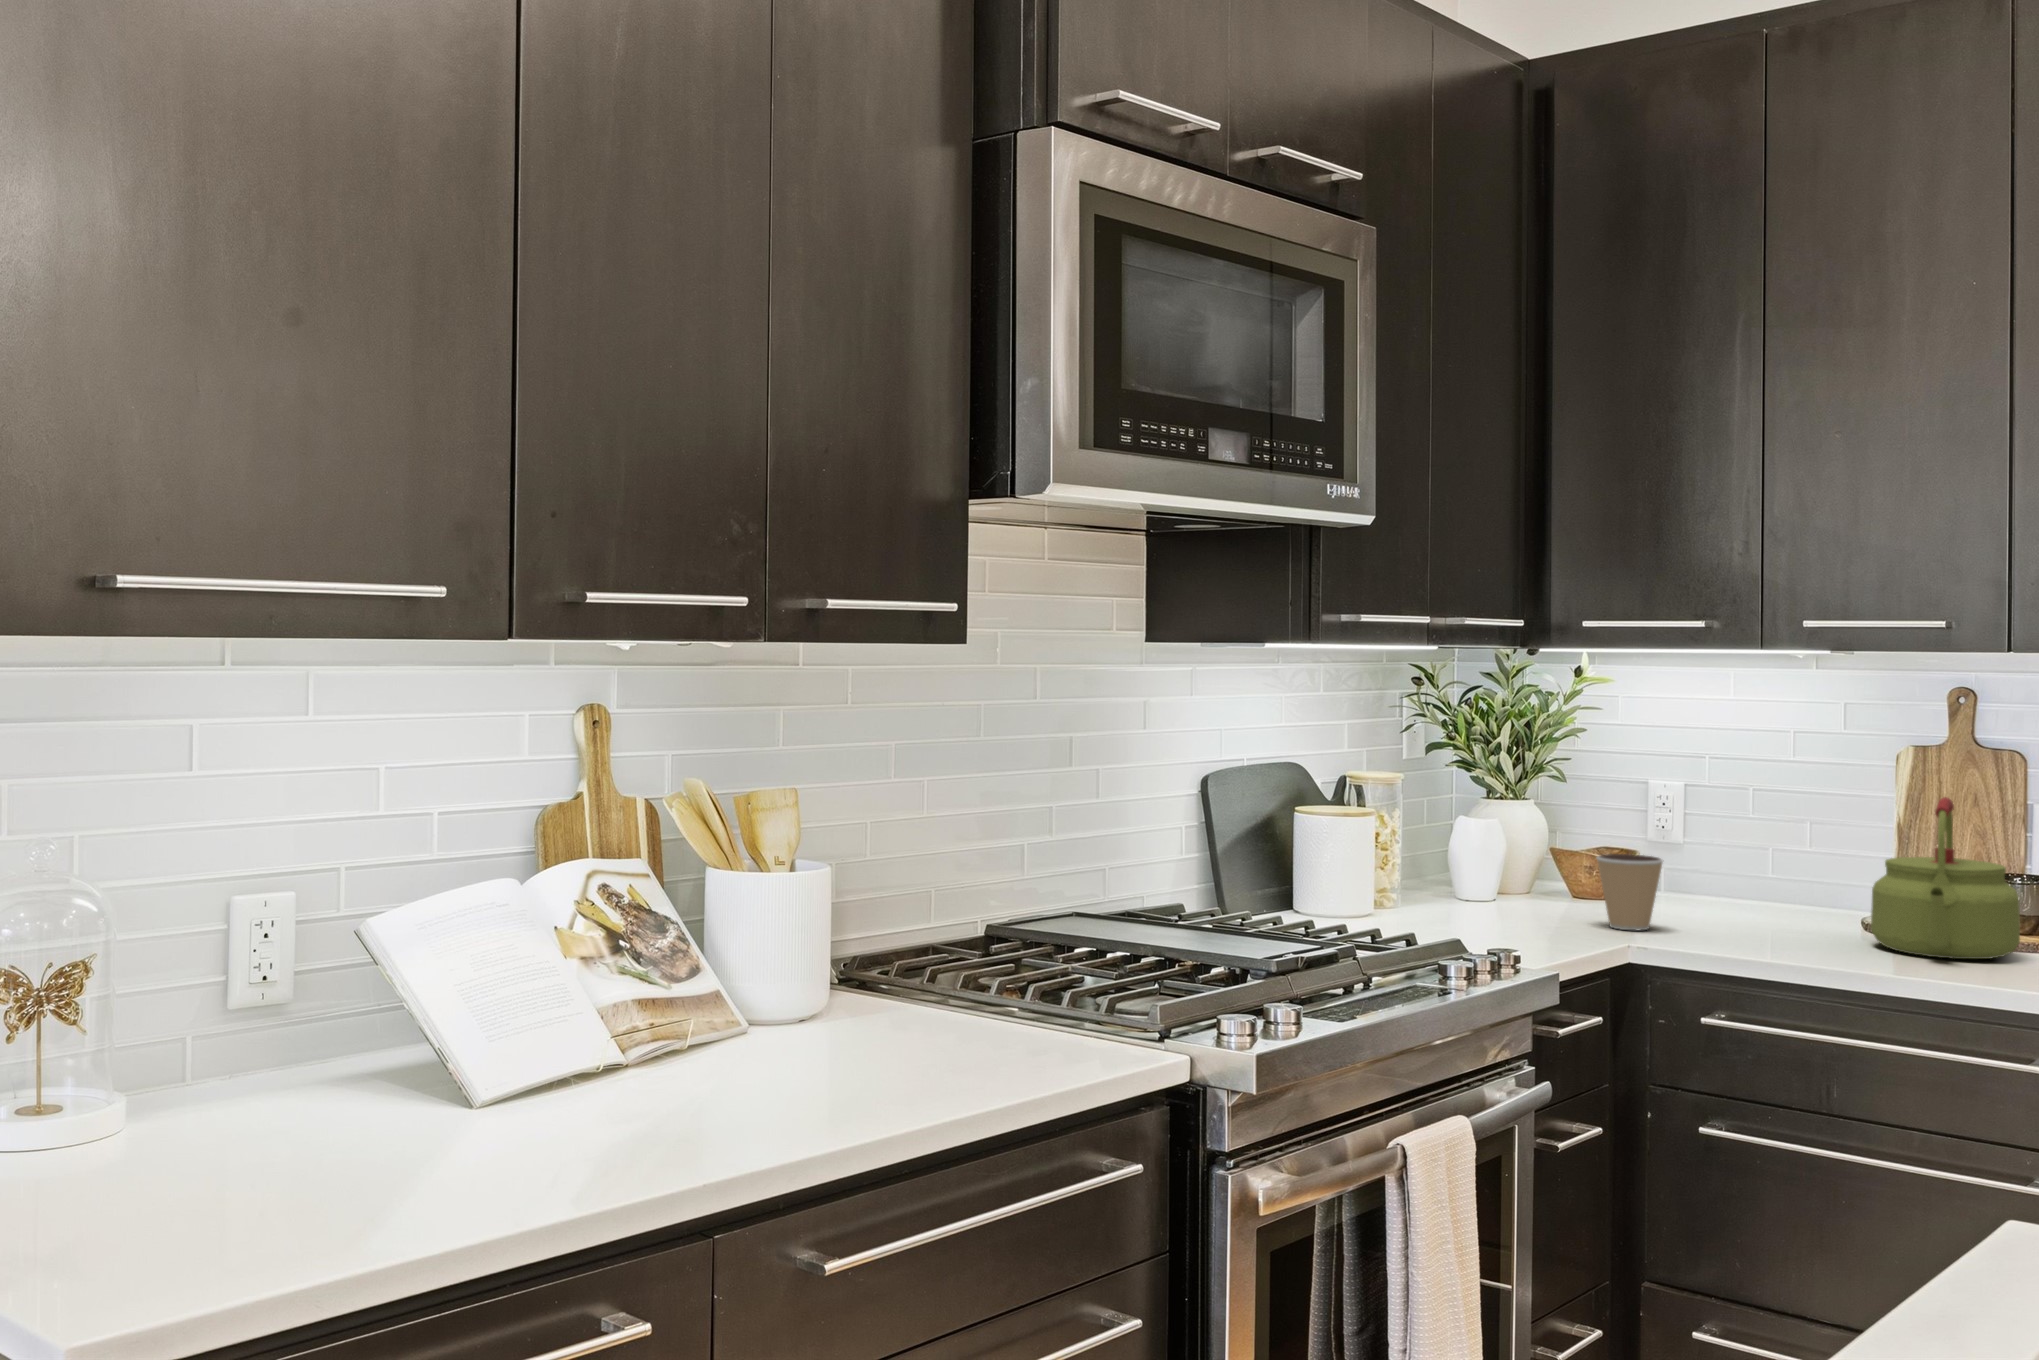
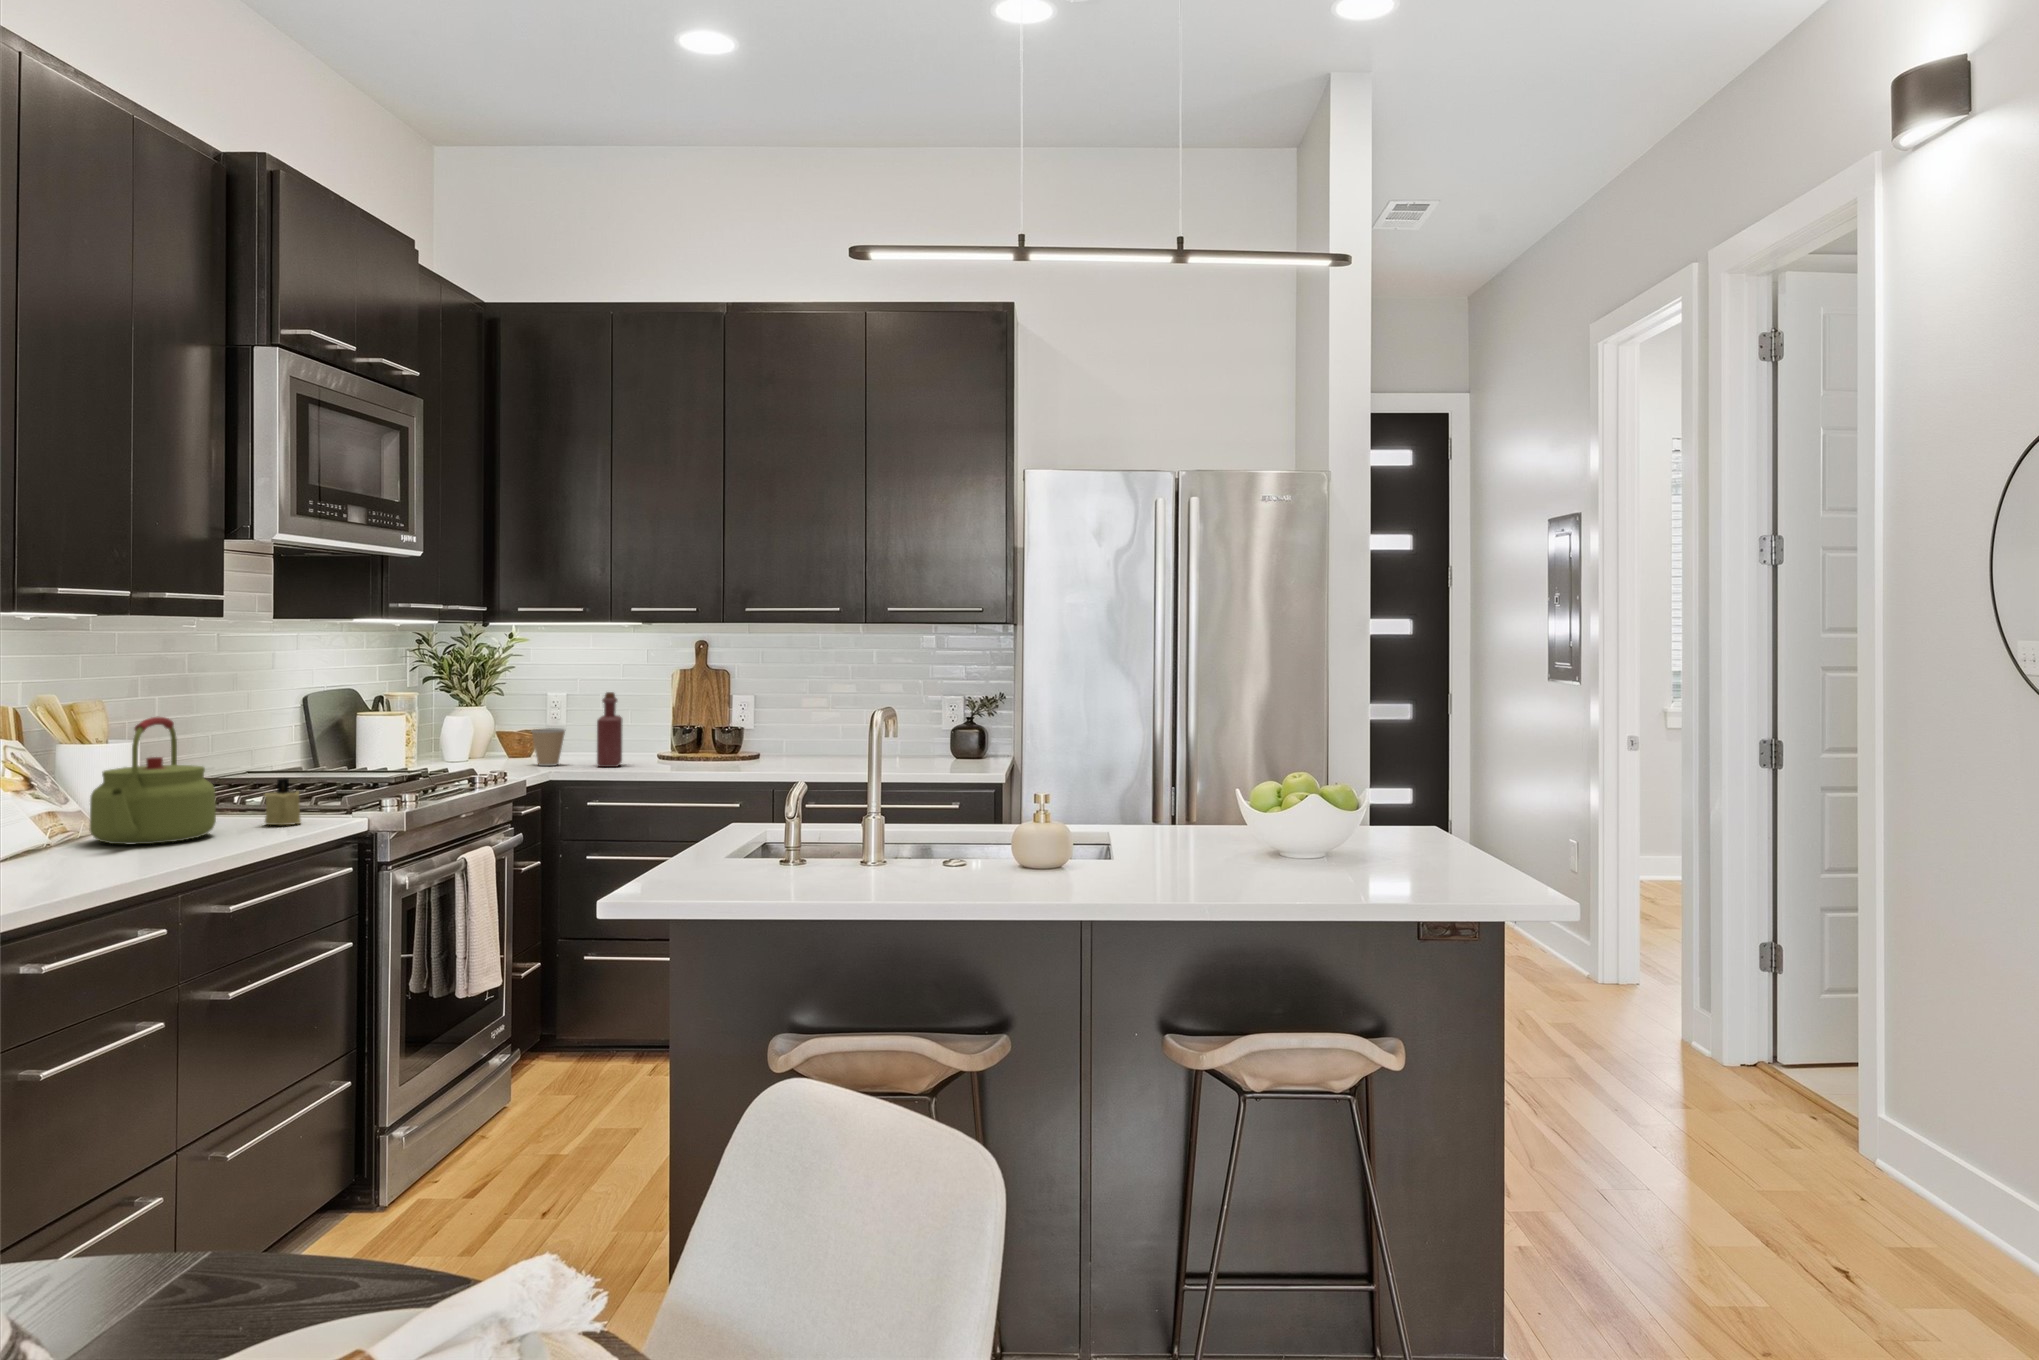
bottle: none [1724,790,1781,948] -> present [597,692,622,767]
kettle: present [1871,797,2020,959] -> present [89,717,216,845]
candle: none [972,976,1036,1077] -> present [265,778,301,825]

